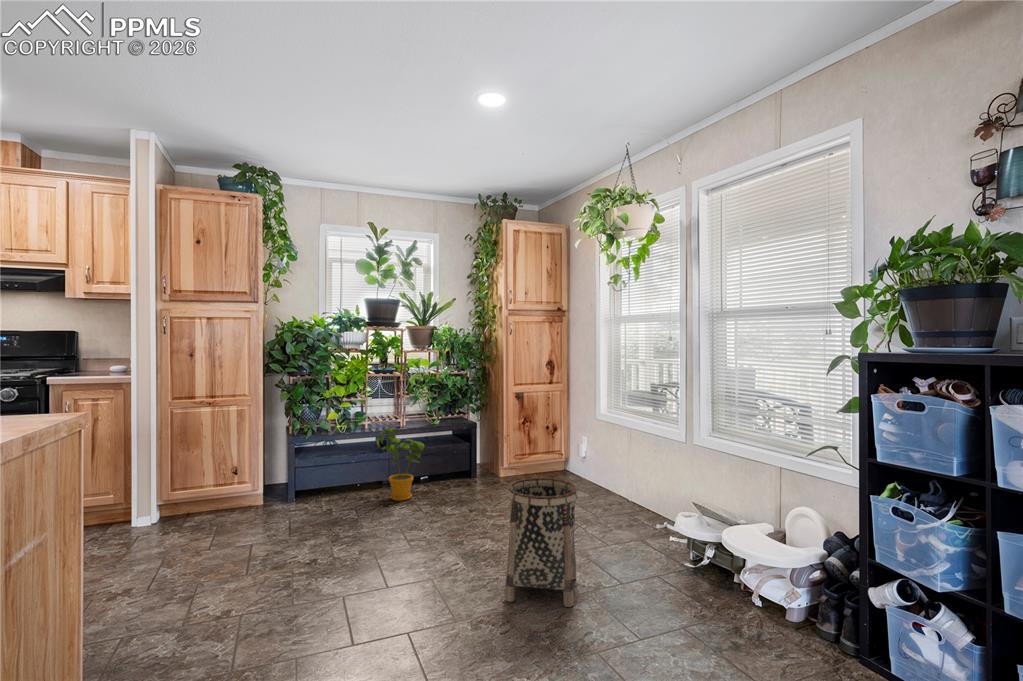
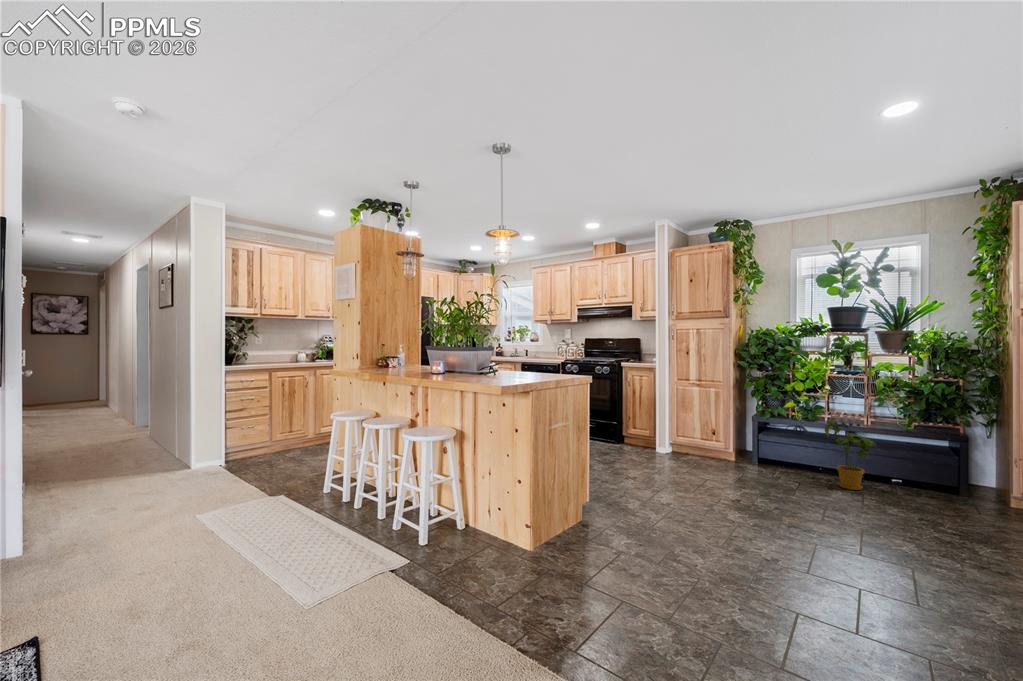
basket: present [505,478,578,607] -> none [868,479,983,613]

